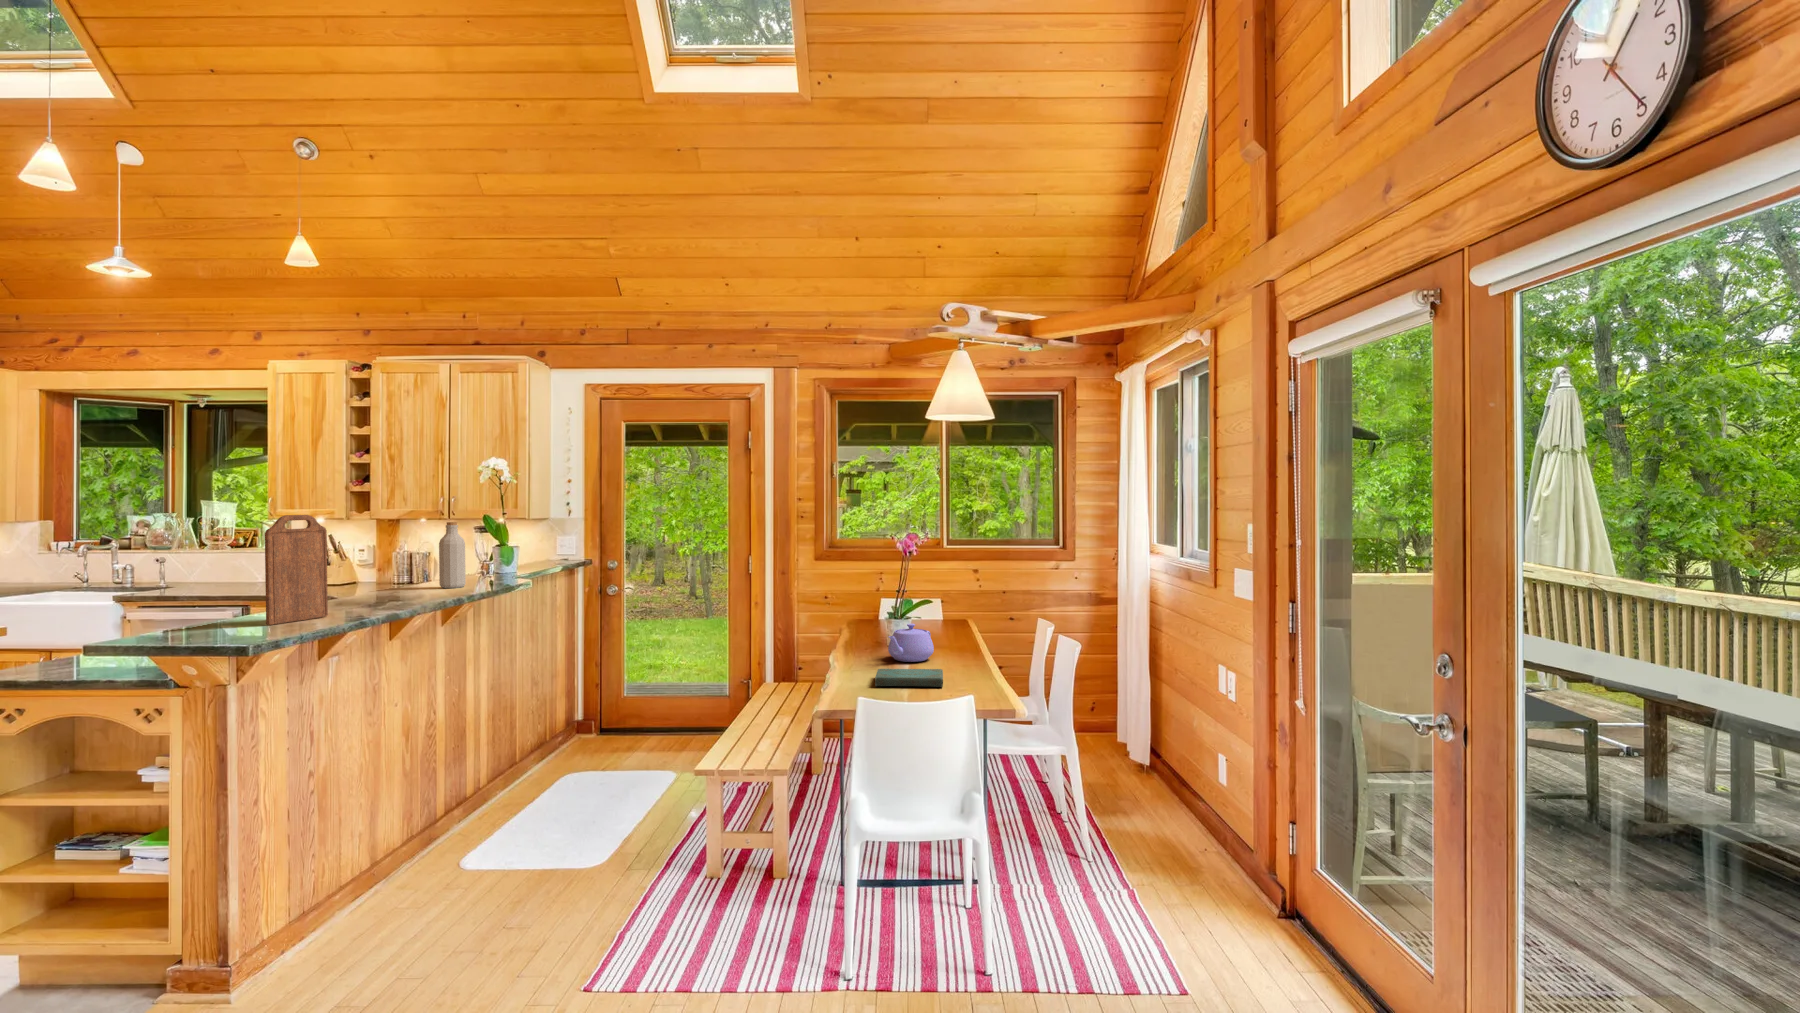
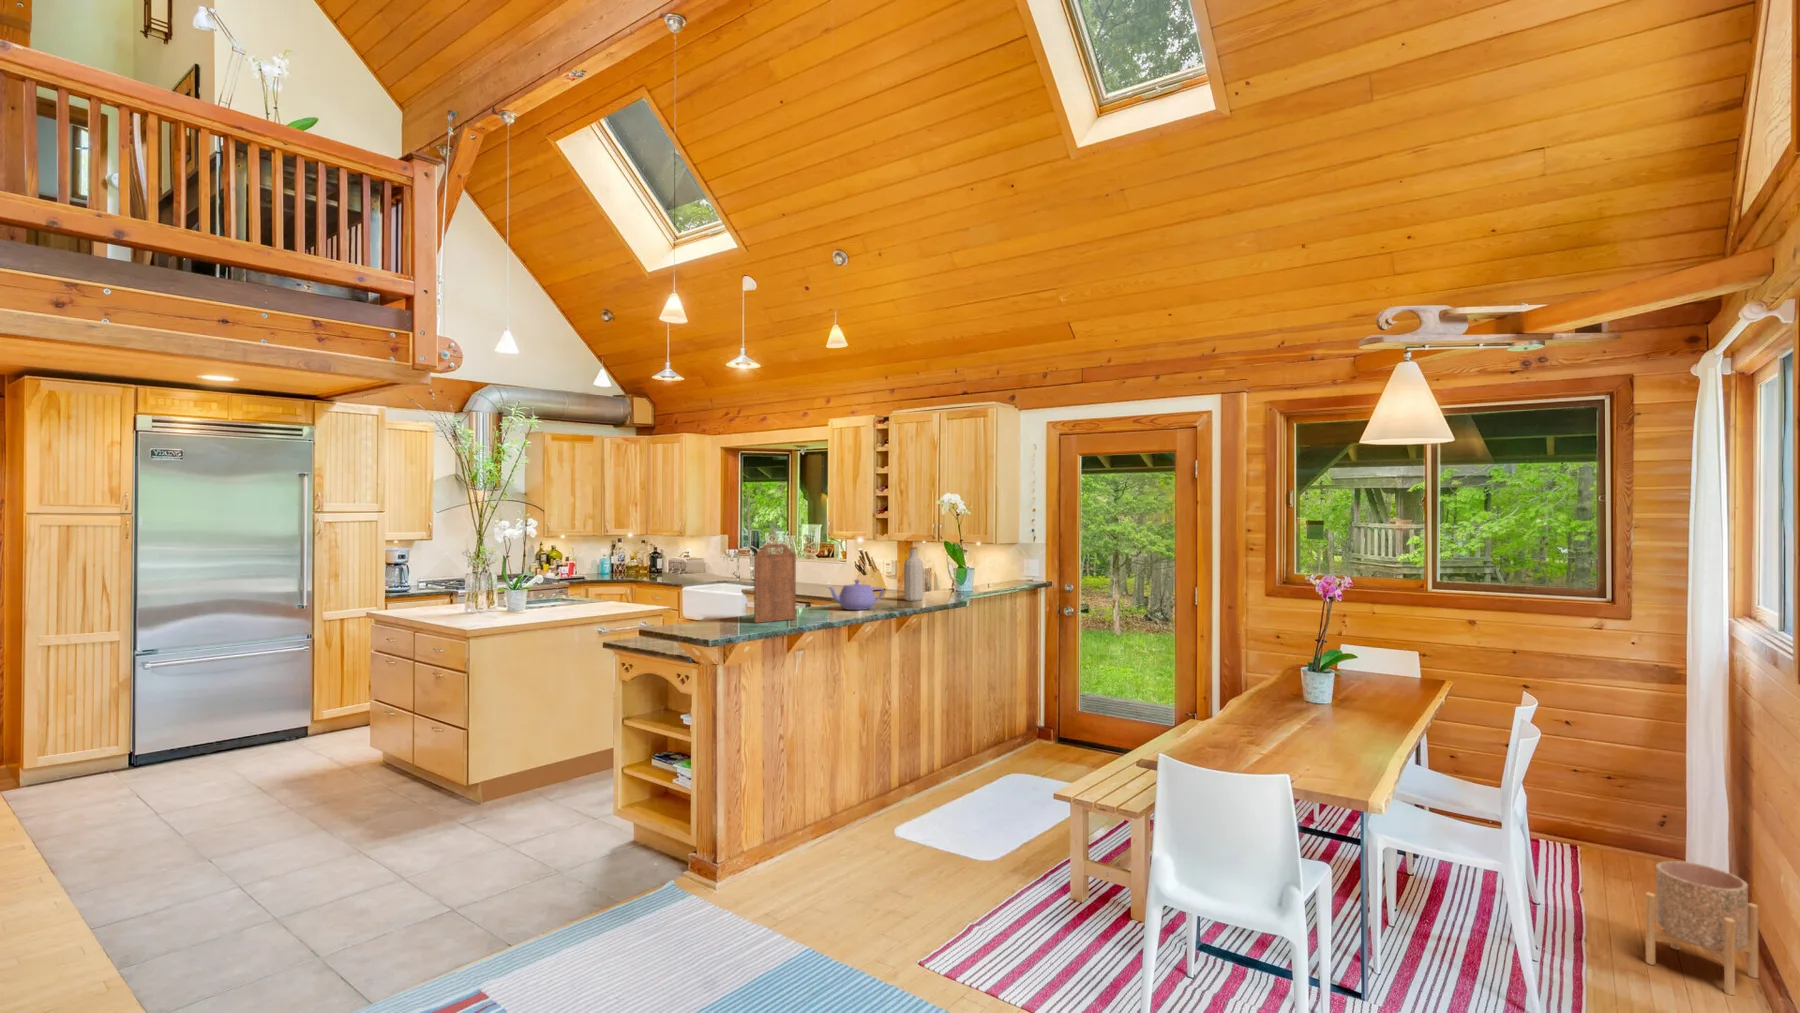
teapot: present [888,624,934,662] -> present [828,580,884,610]
book: present [875,669,943,687] -> none [1227,725,1320,758]
planter: none [1116,727,1170,811] -> present [1646,861,1758,995]

